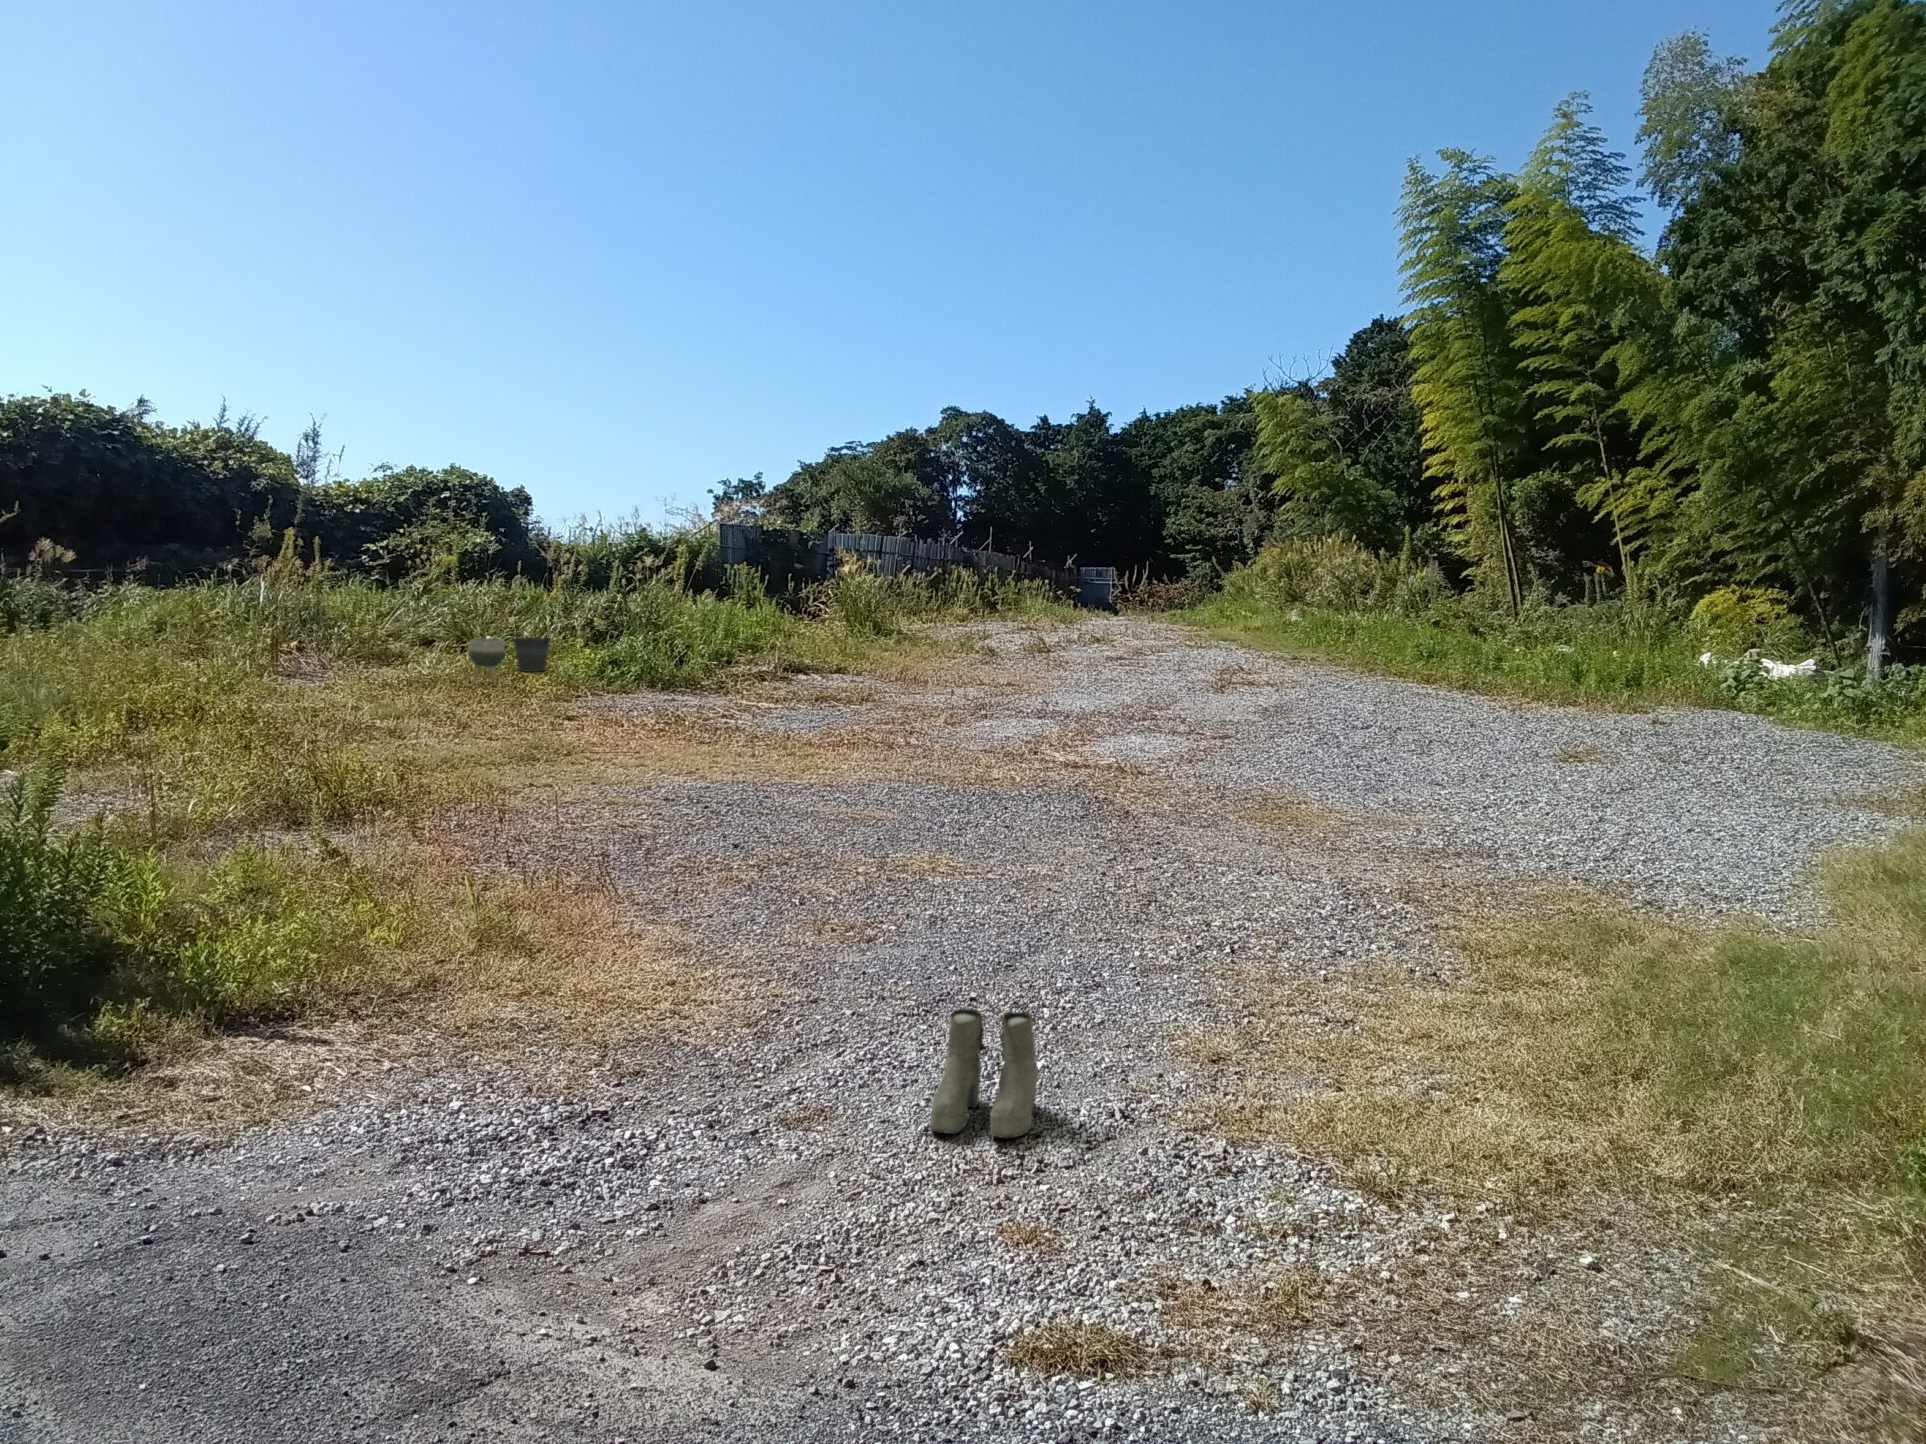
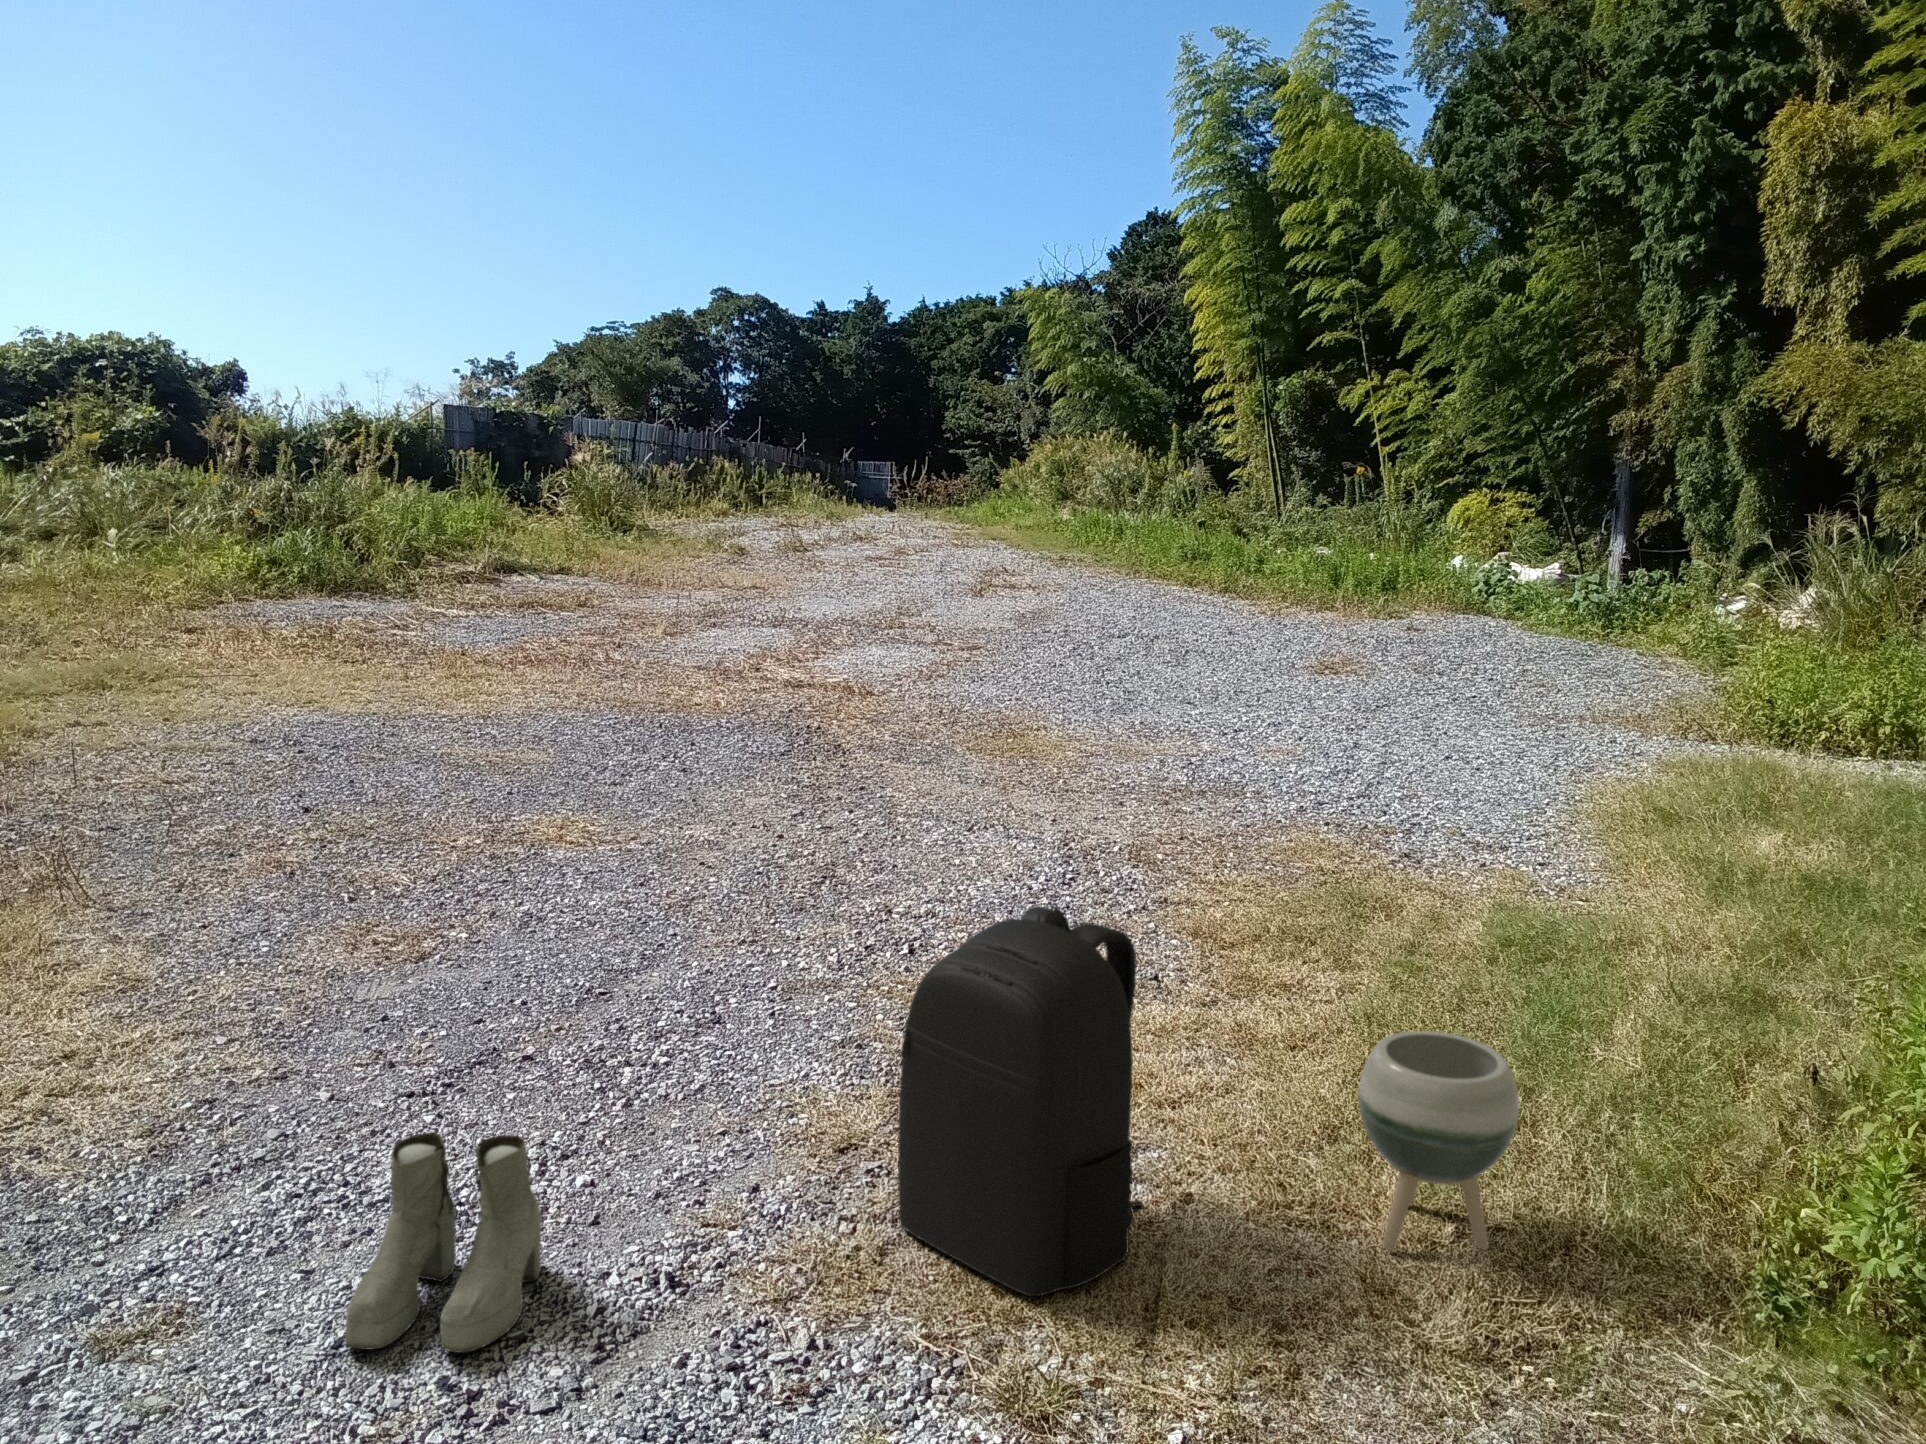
bucket: present [513,625,551,672] -> none [120,510,172,575]
planter: present [468,638,506,685] -> present [1359,1031,1519,1250]
backpack: none [1269,877,1443,1139] -> present [898,906,1142,1297]

